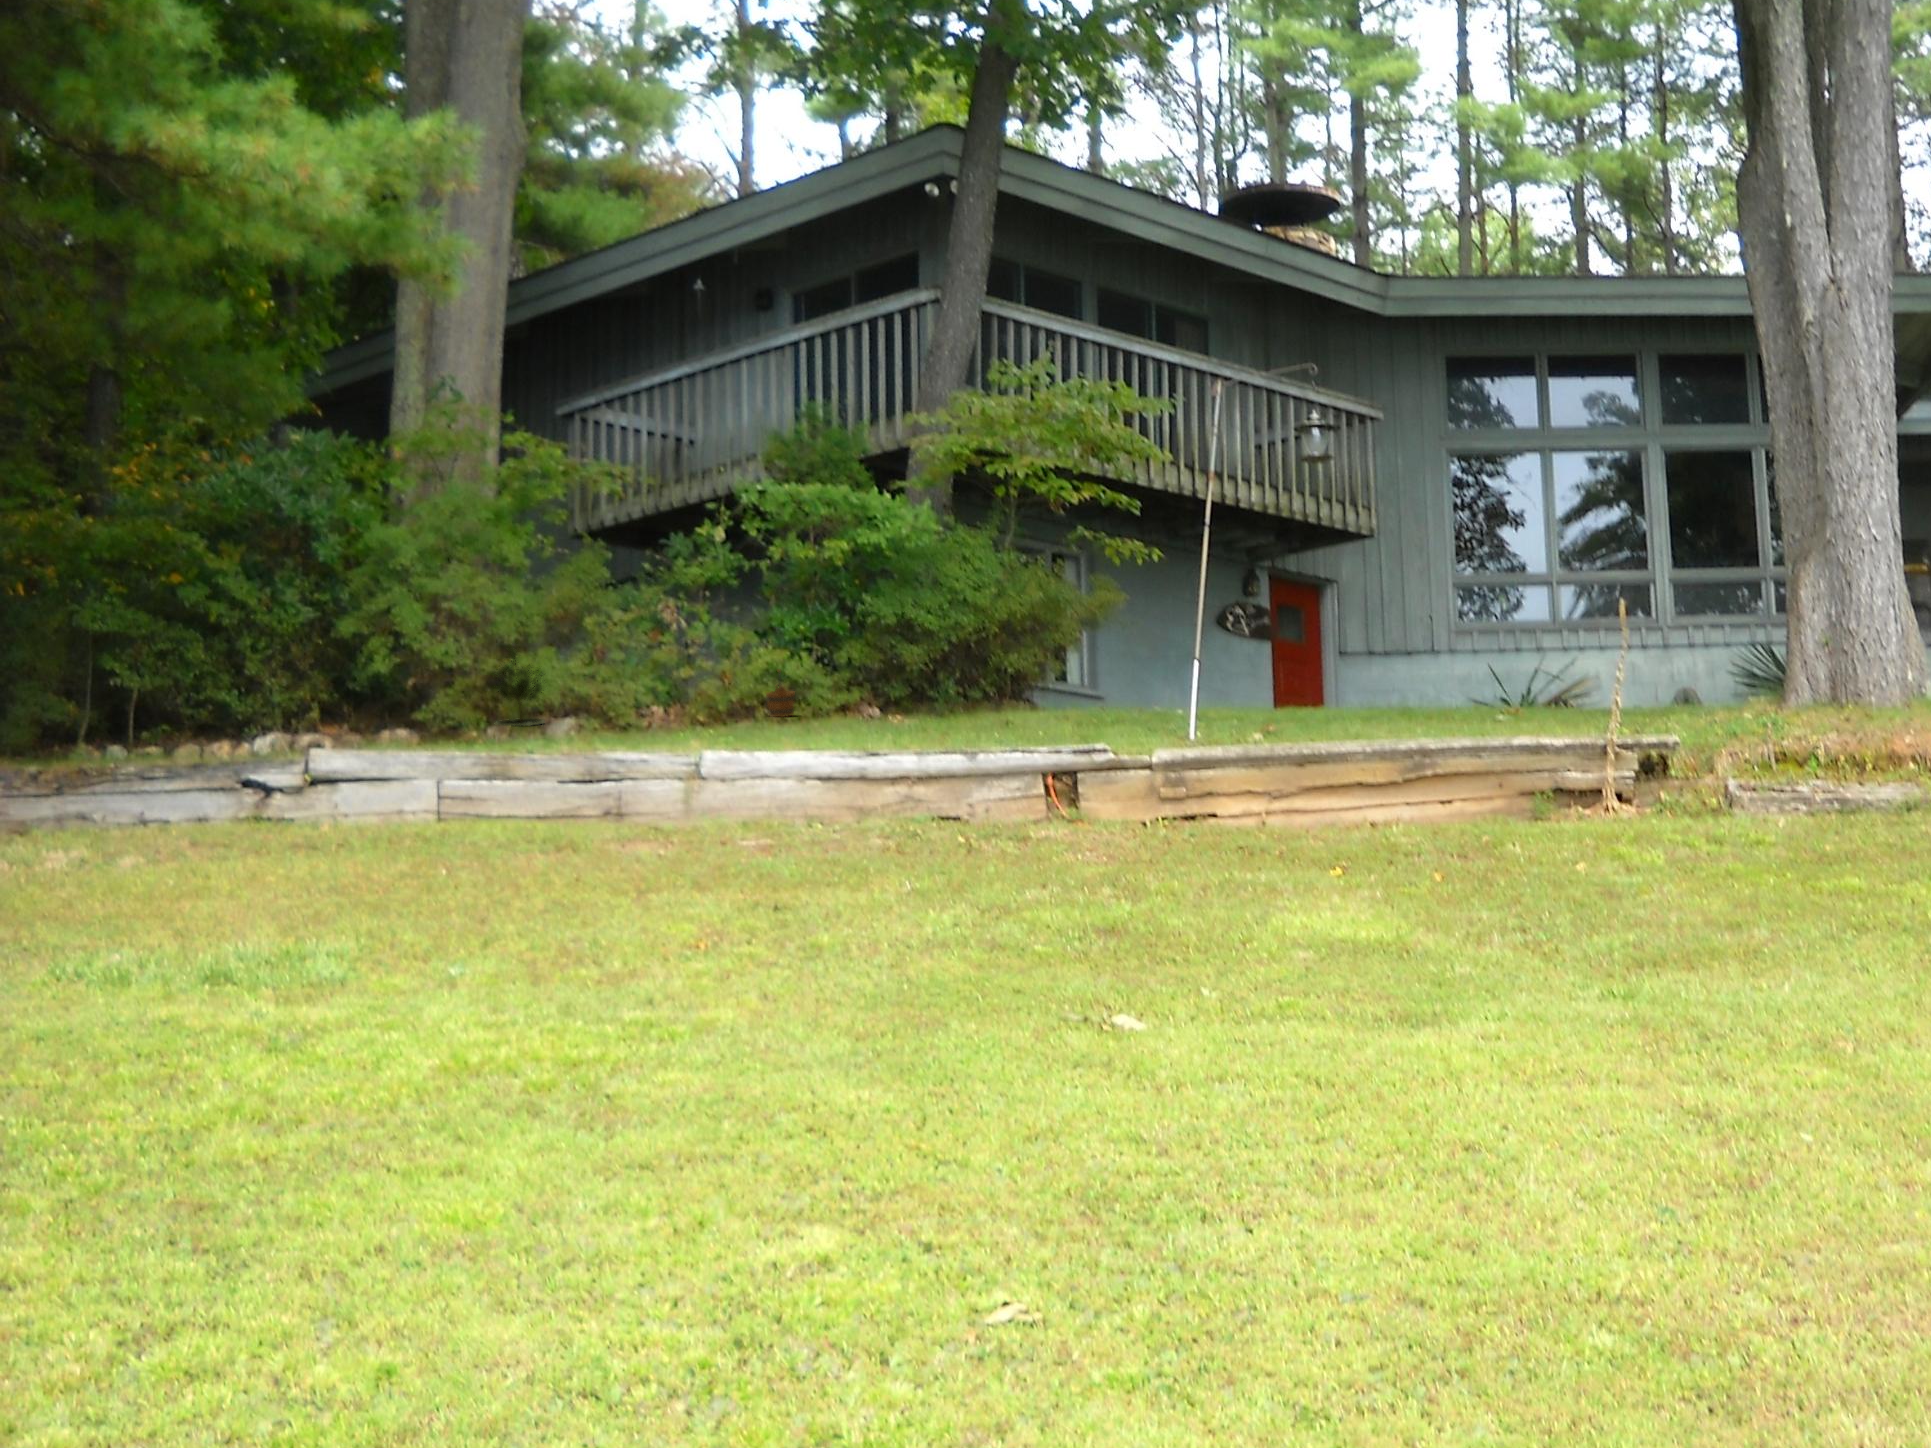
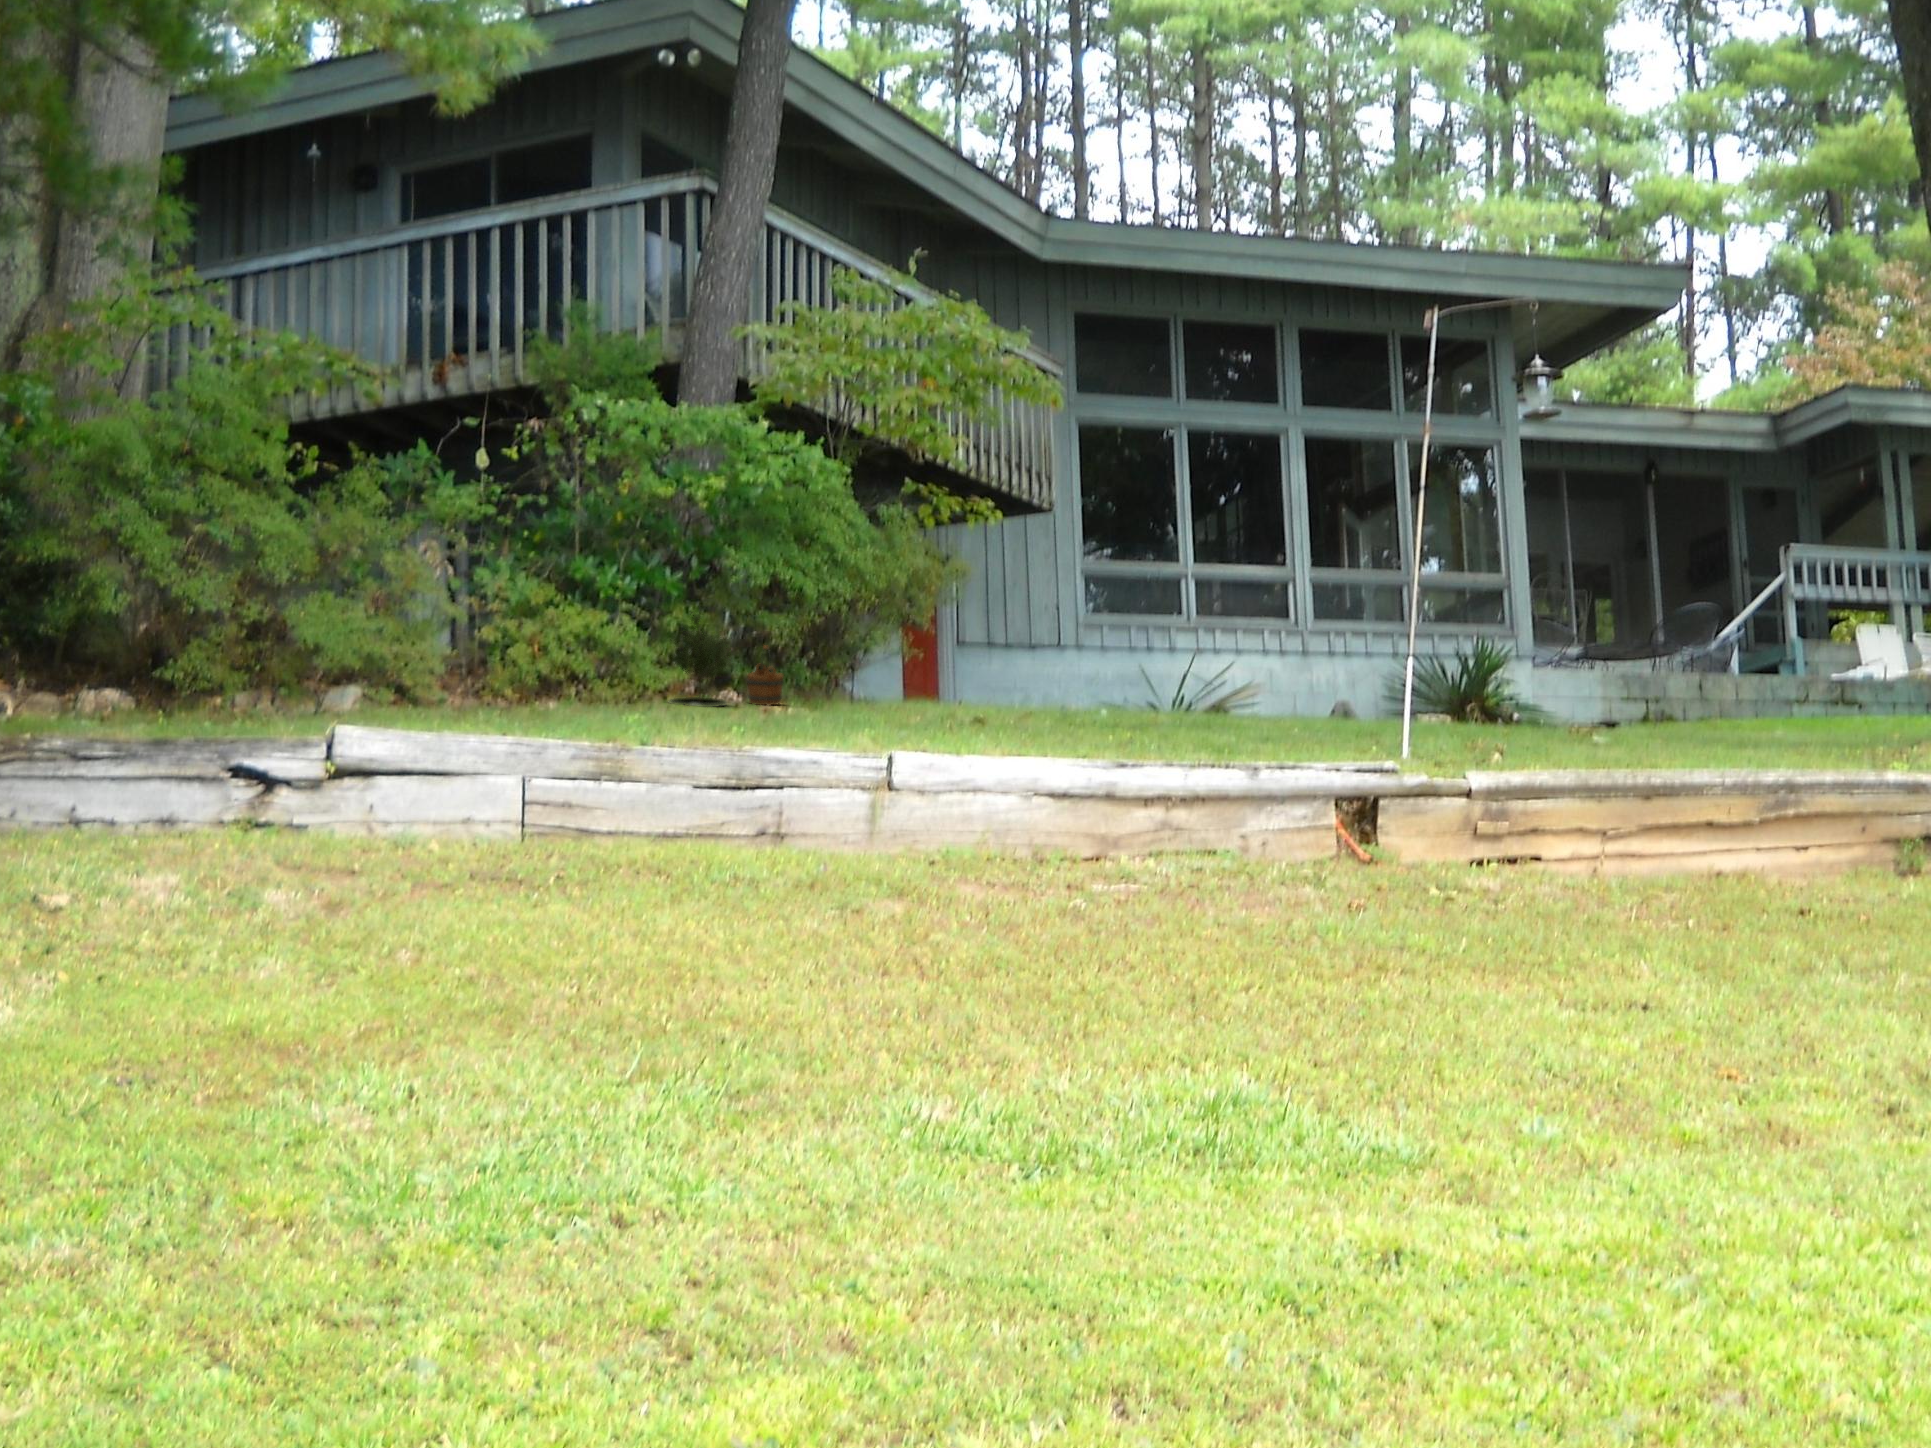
potted tree: present [493,648,545,726] -> present [669,611,730,707]

